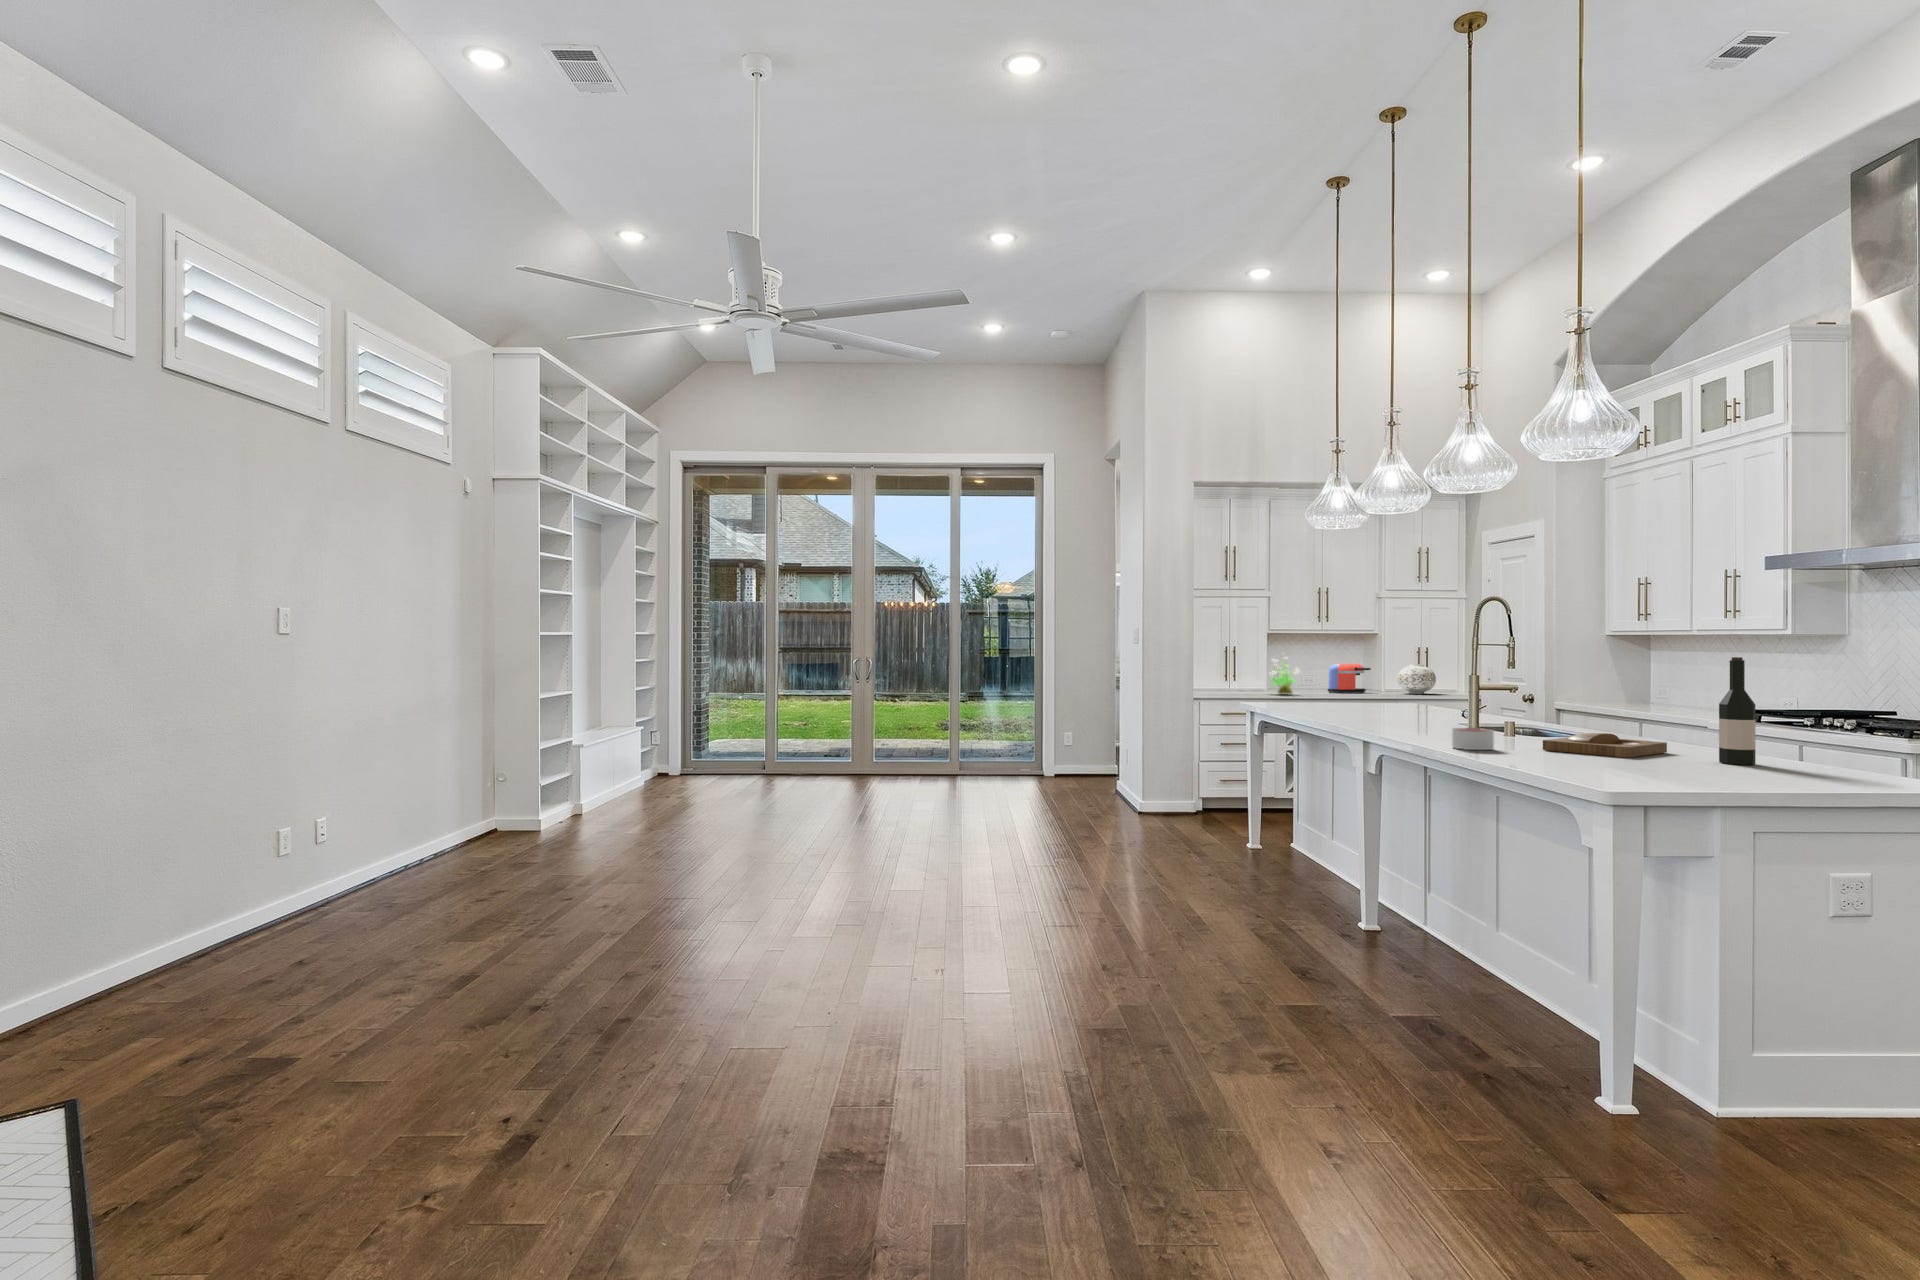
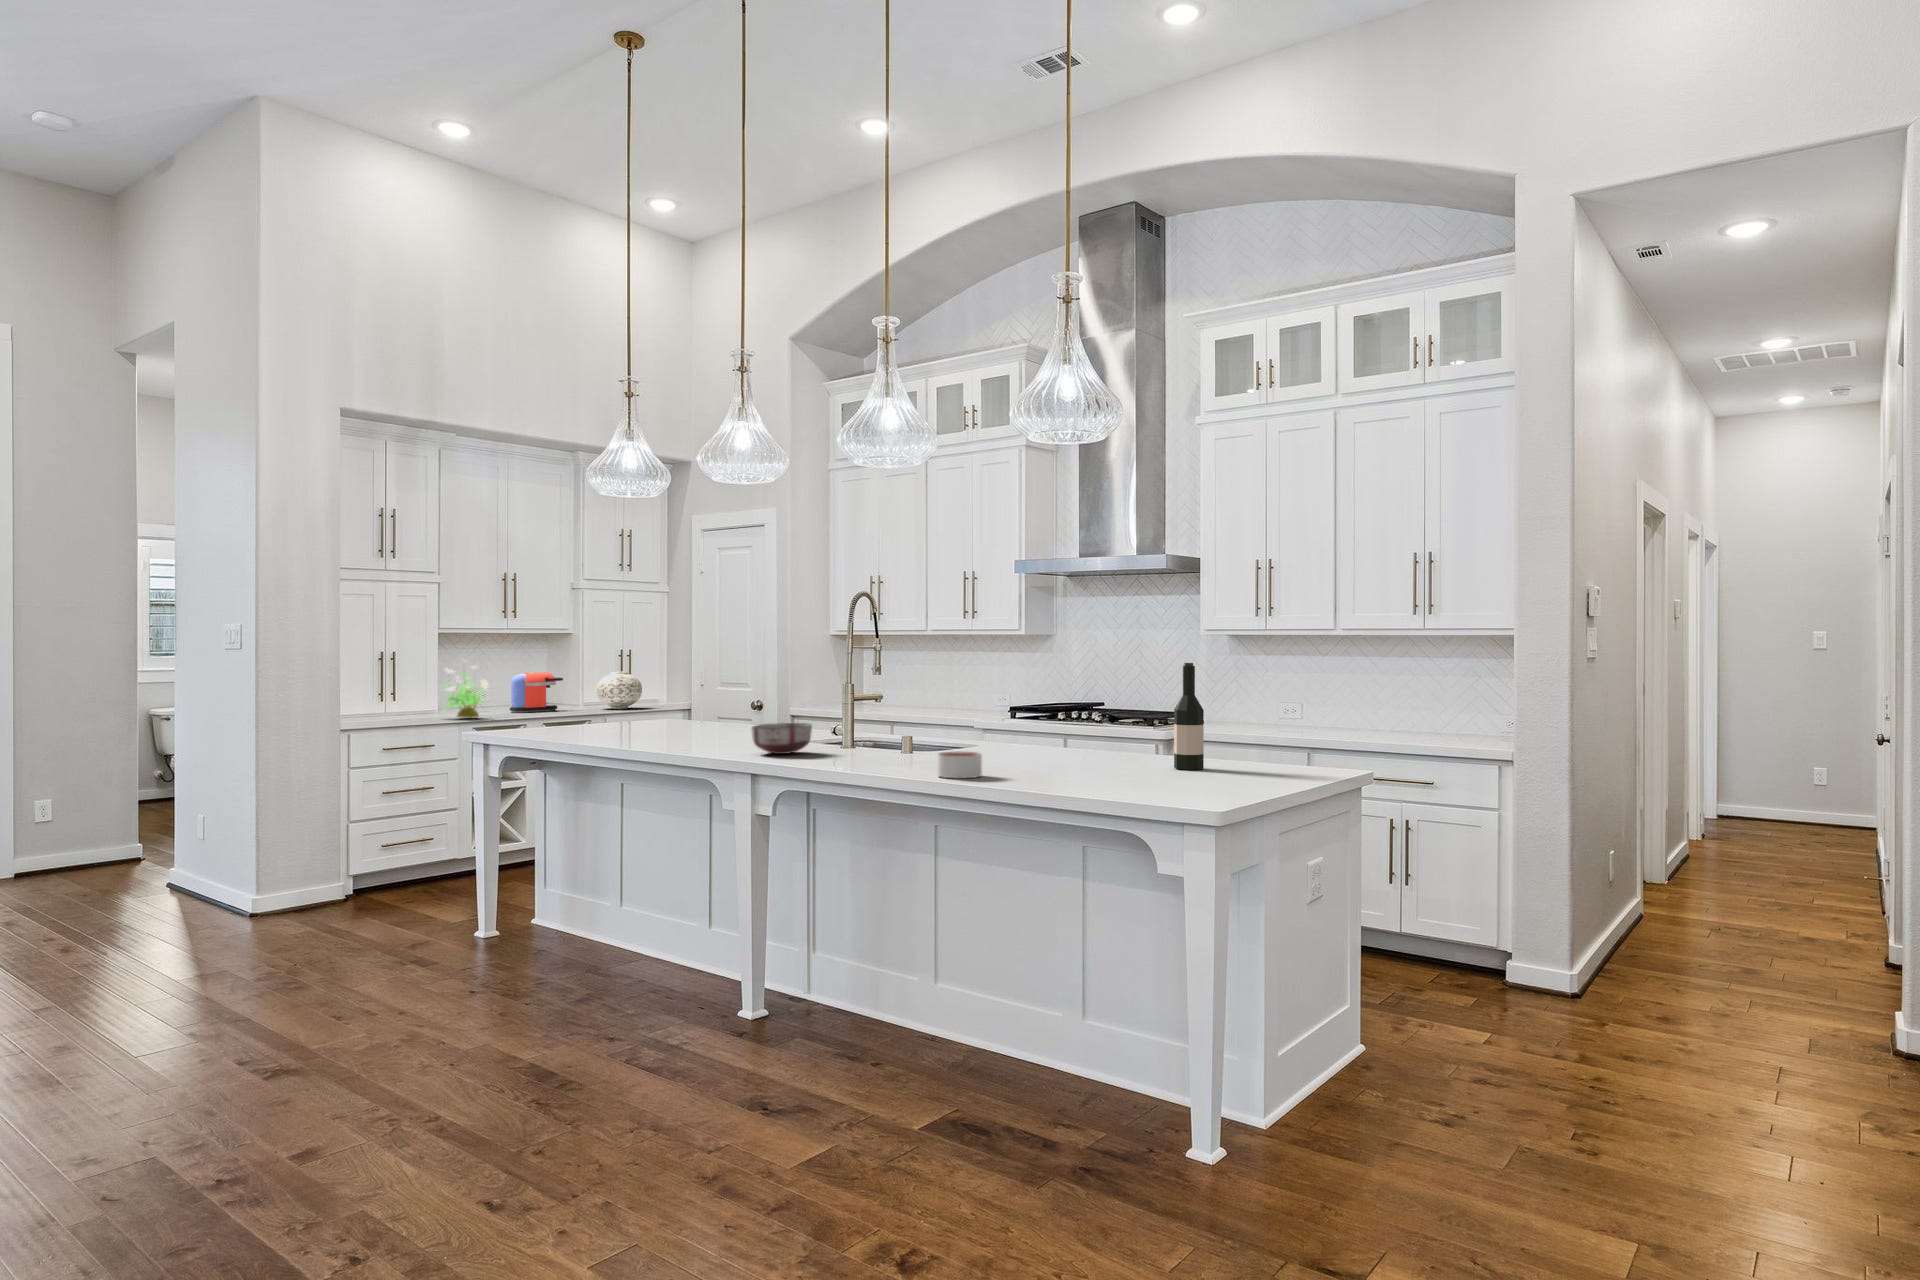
ceramic bowl: none [1378,702,1430,726] -> present [751,723,812,754]
tray: present [1543,733,1667,758] -> none [1018,747,1106,772]

